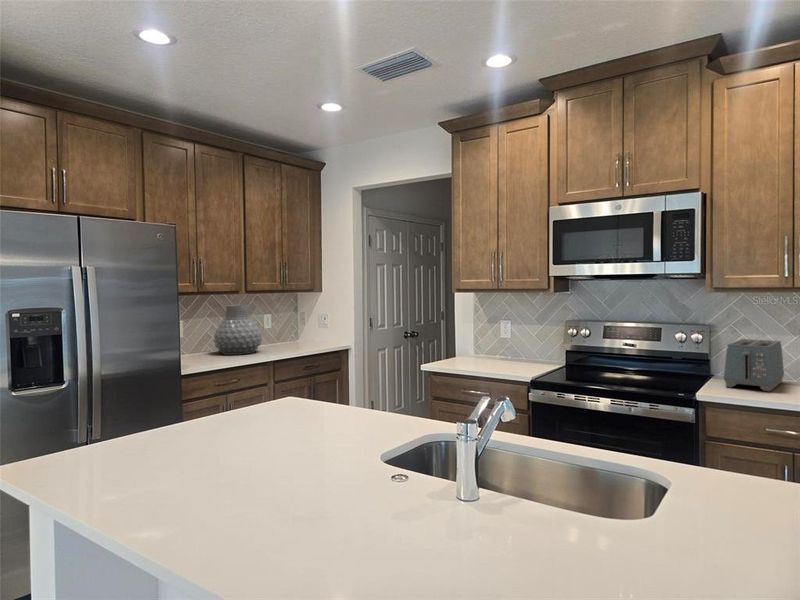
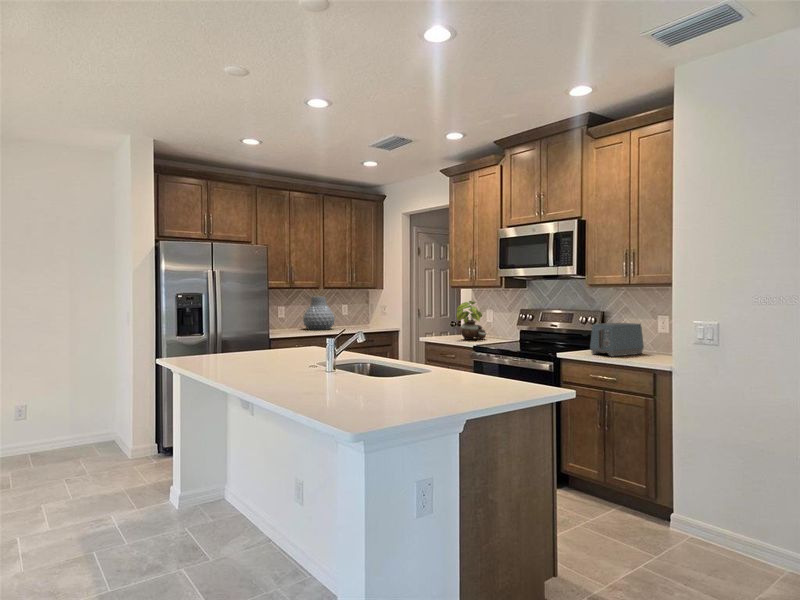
potted plant: none [474,309,510,364] -> present [456,301,486,340]

